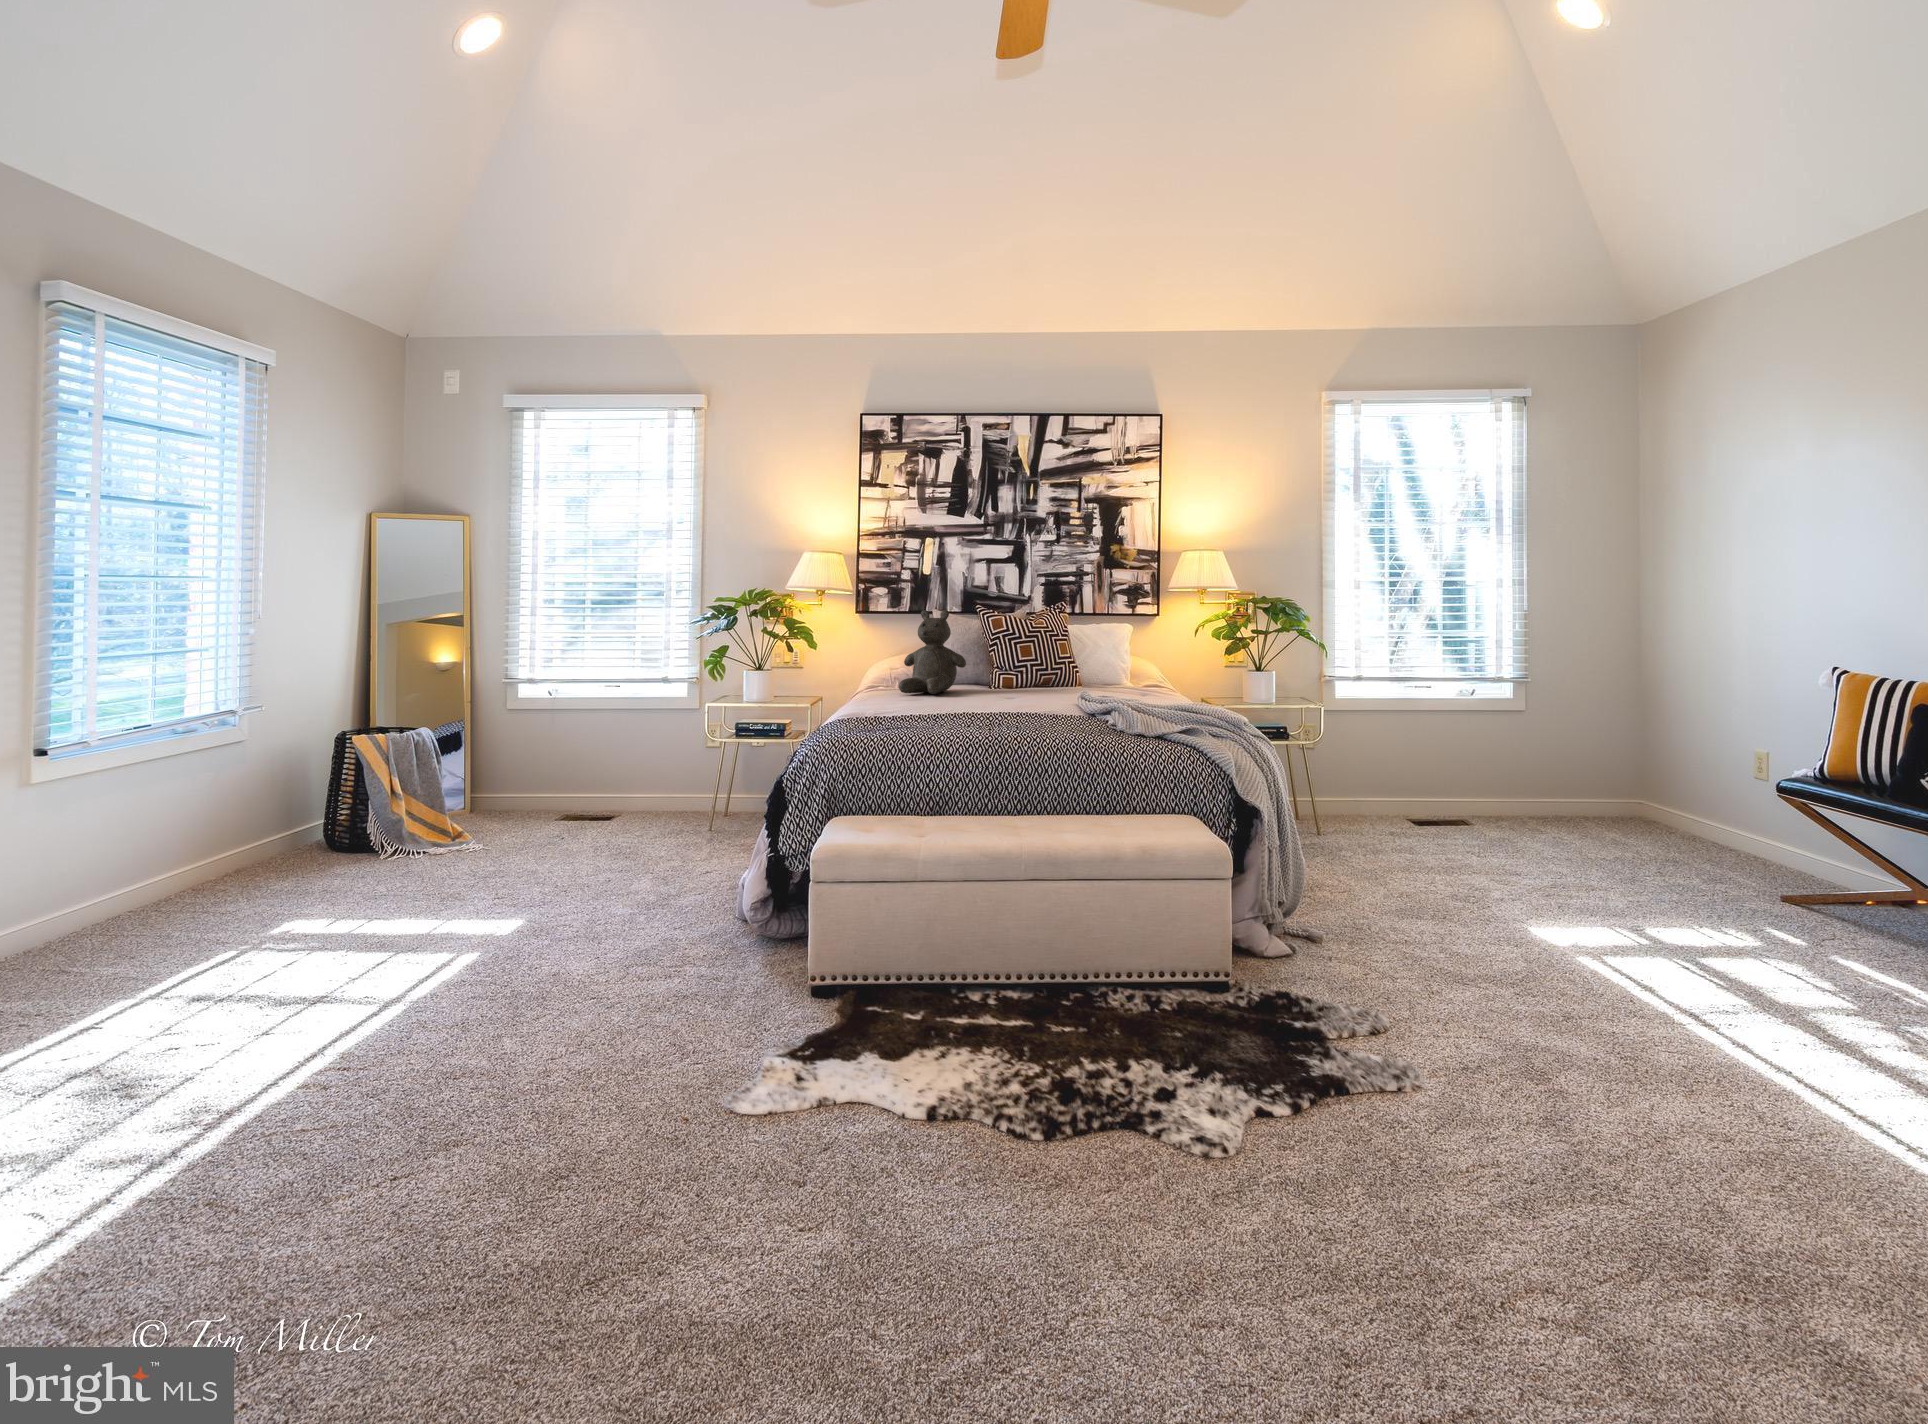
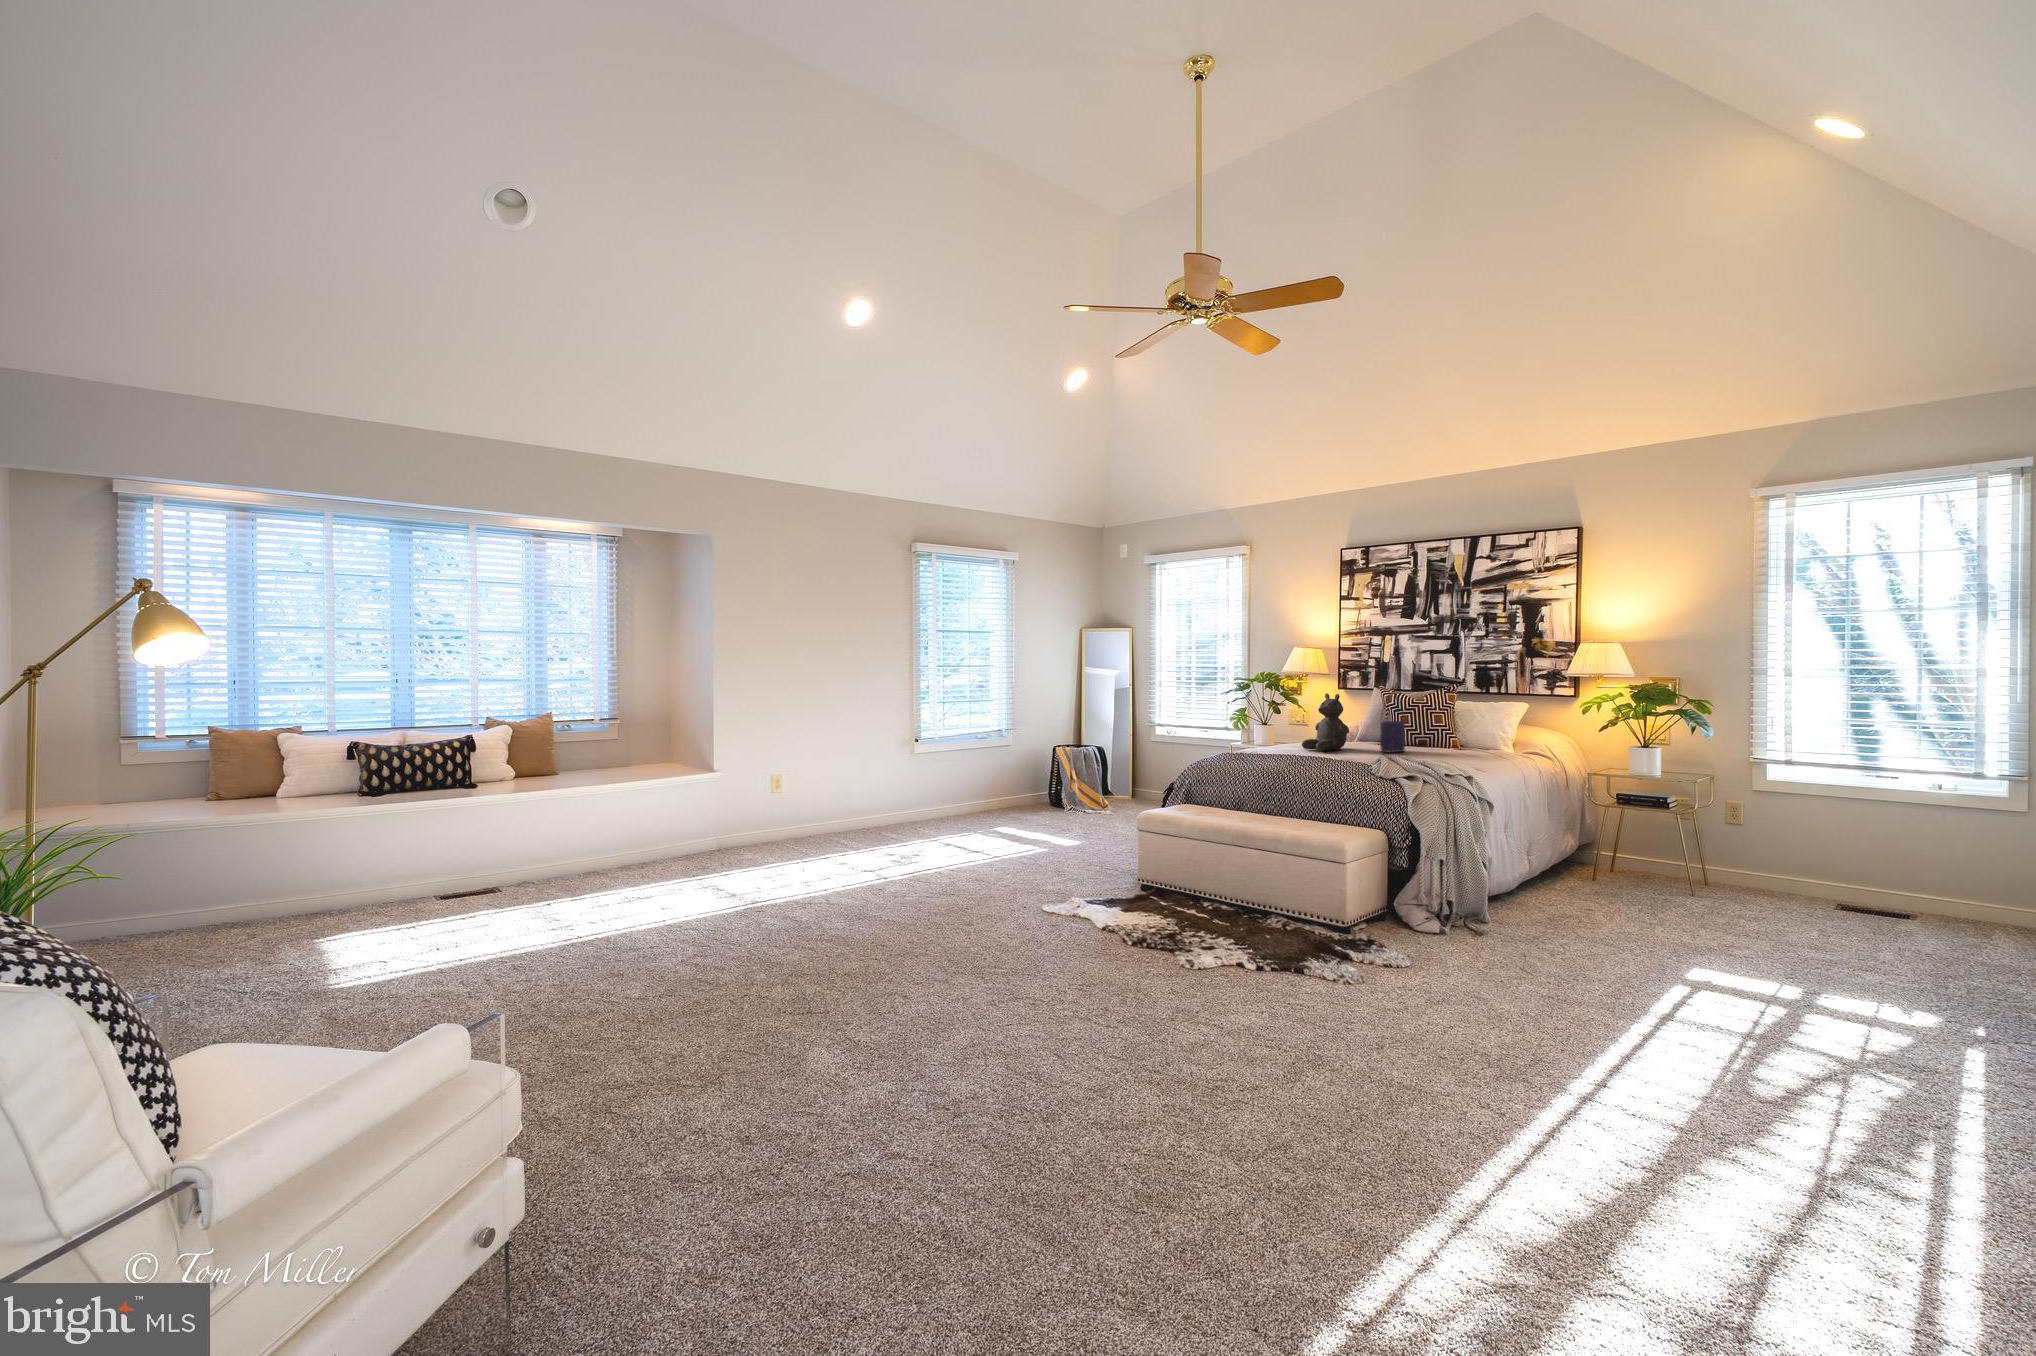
tote bag: none [1009,608,1032,690] -> present [1380,694,1405,753]

